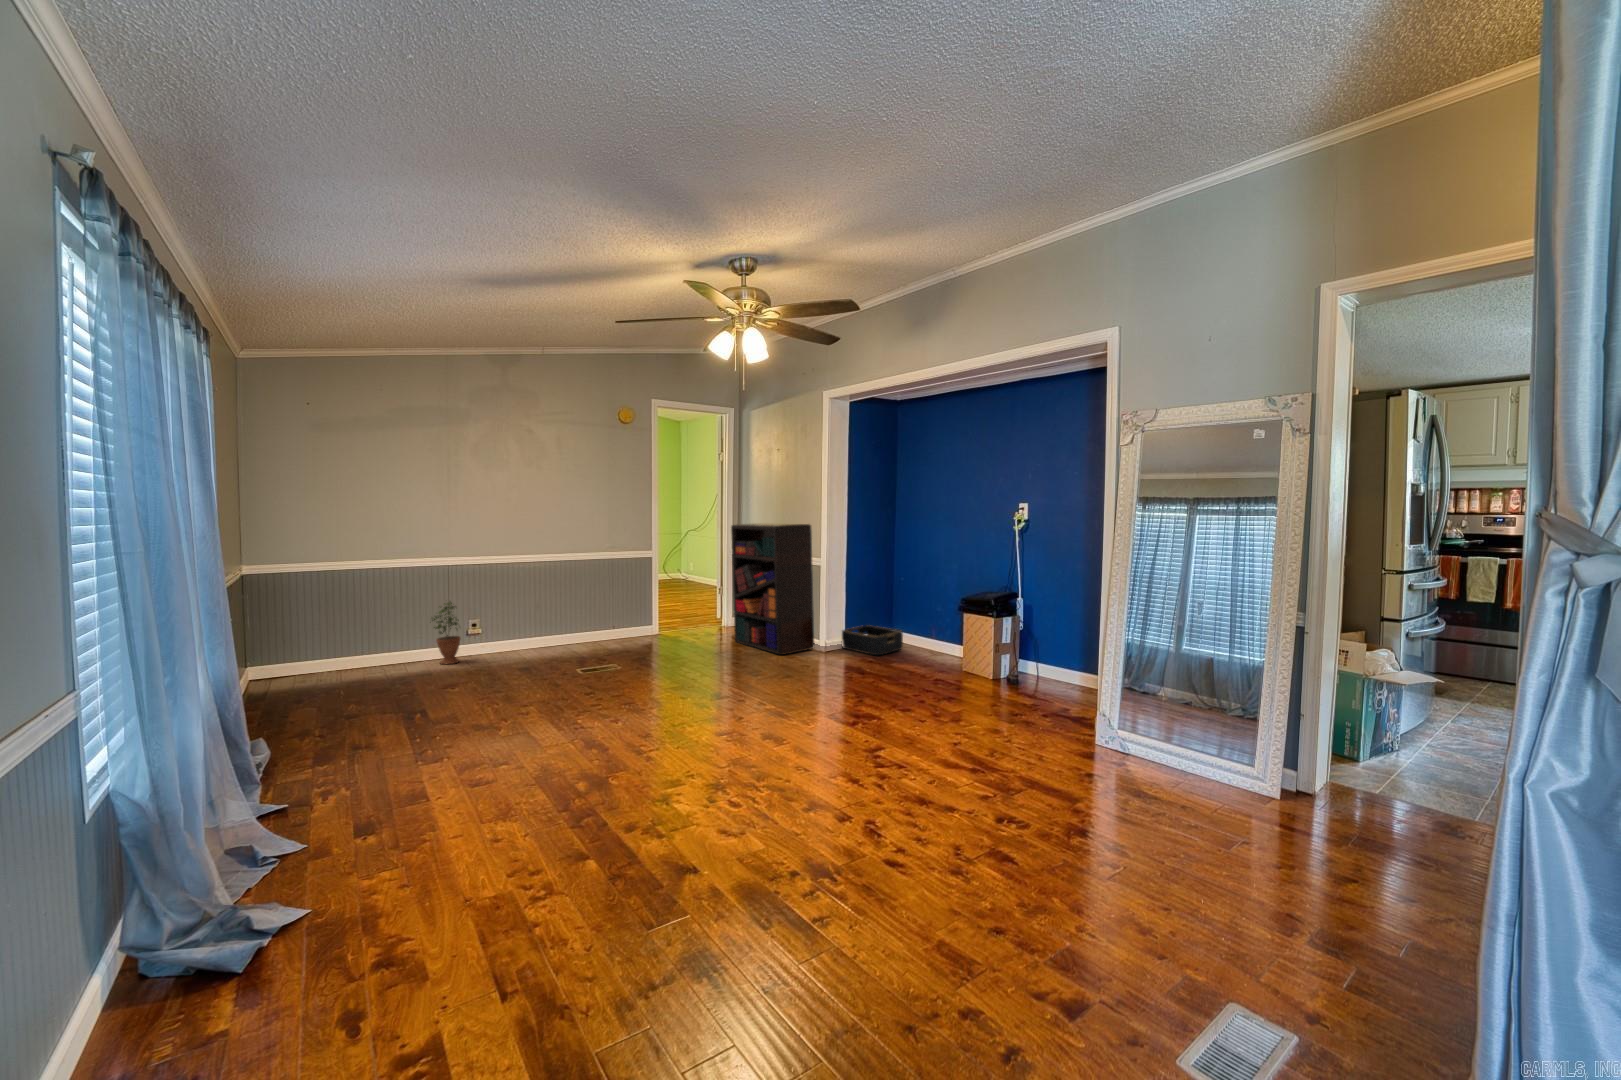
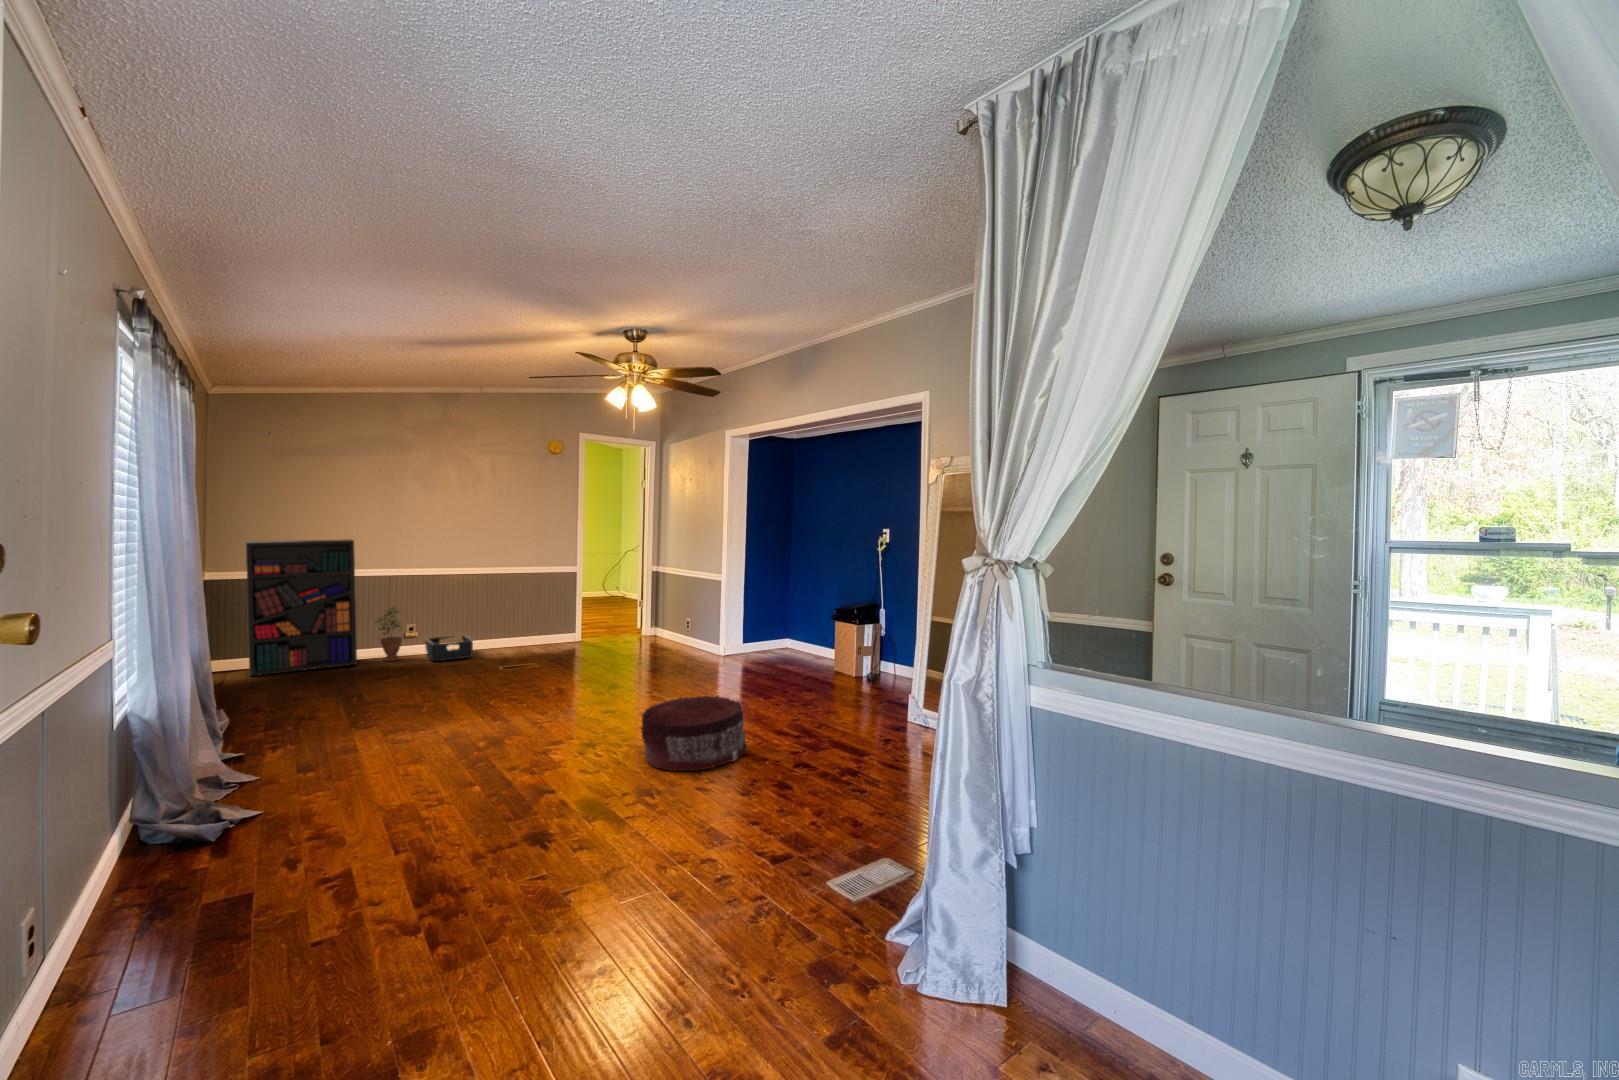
bookshelf: present [731,523,814,655] -> present [246,539,357,676]
basket: present [842,625,903,655] -> present [425,634,473,661]
pouf: none [789,722,926,835] -> present [641,696,747,771]

